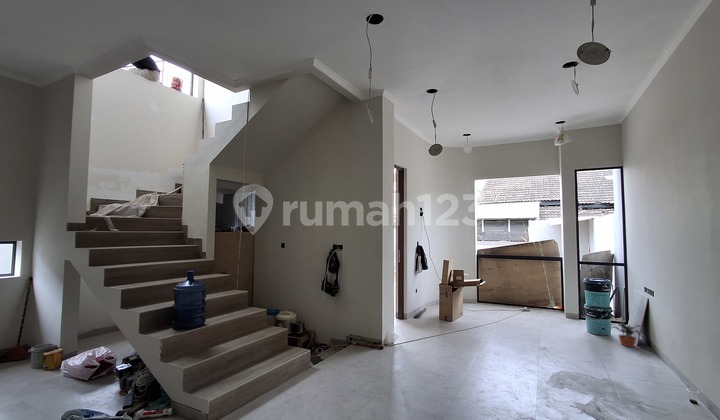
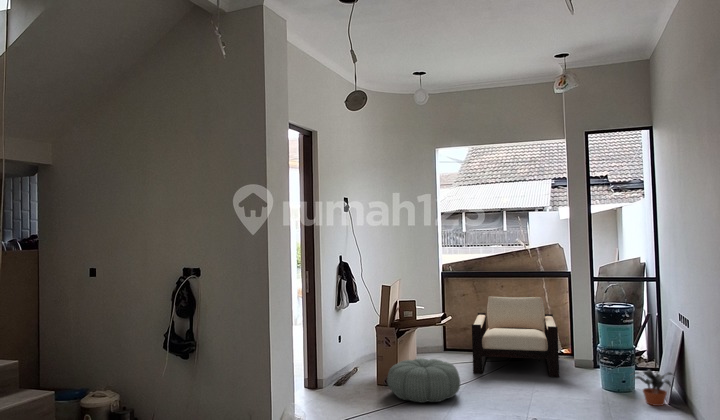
armchair: none [498,271,556,324] -> present [472,296,559,377]
pouf: none [447,306,493,333] -> present [387,358,460,402]

